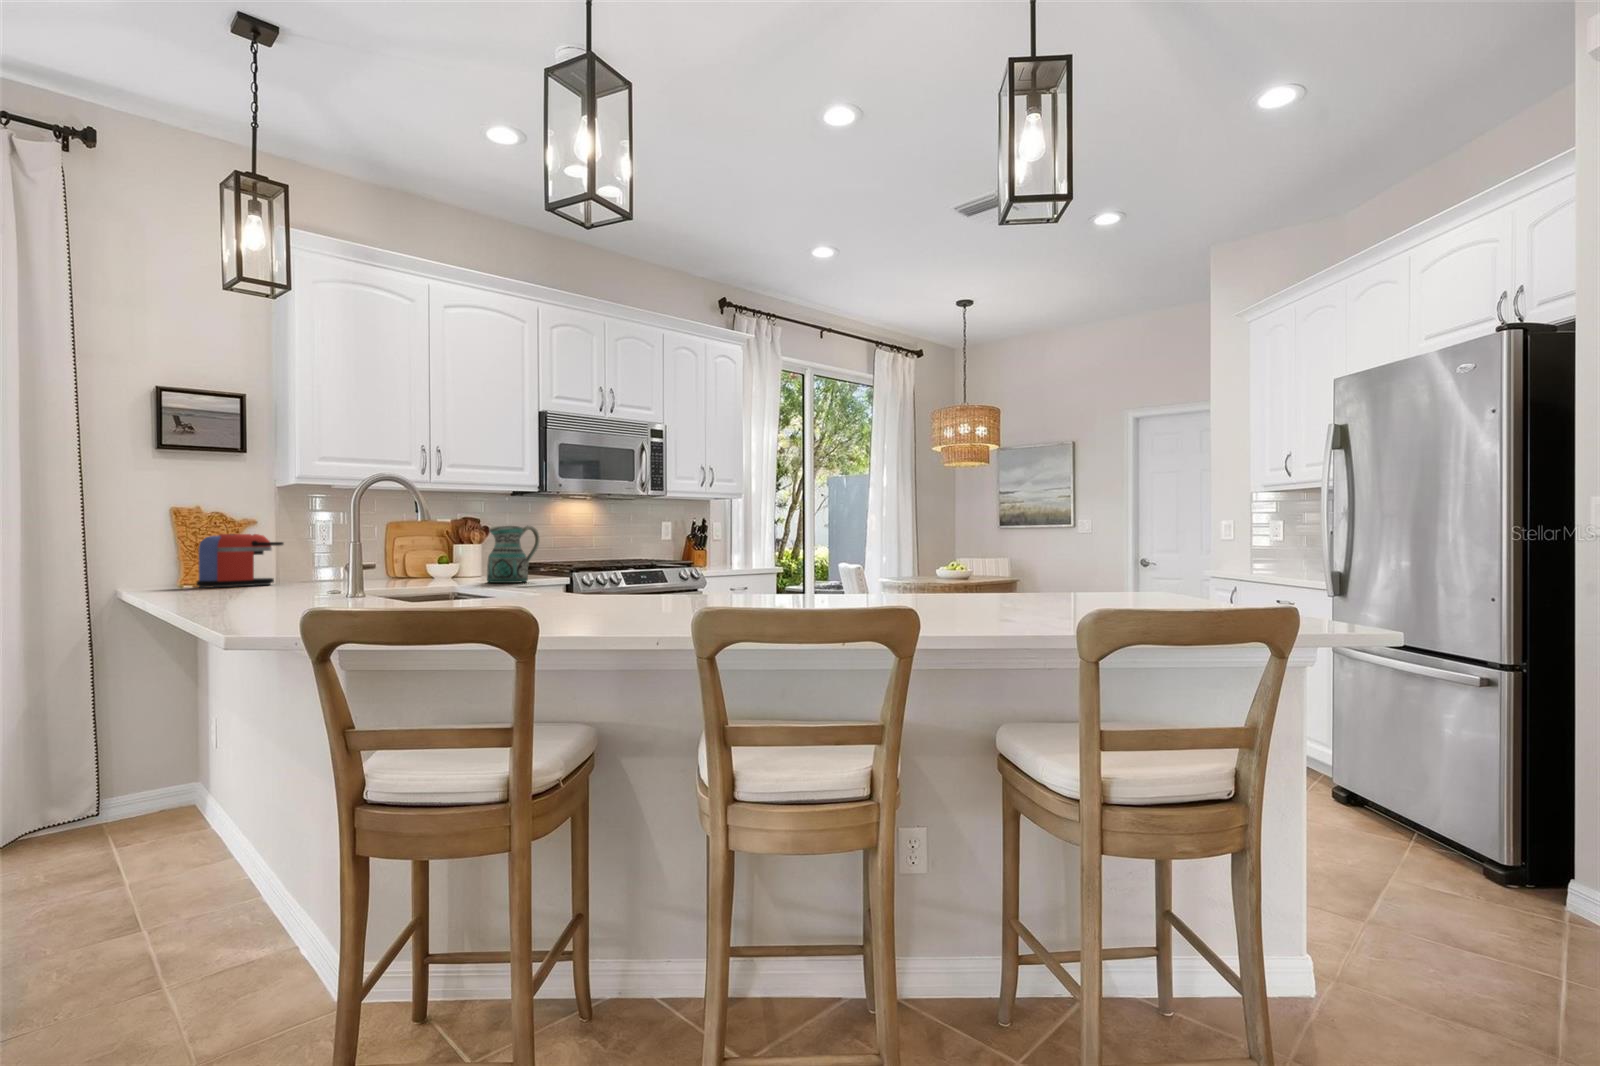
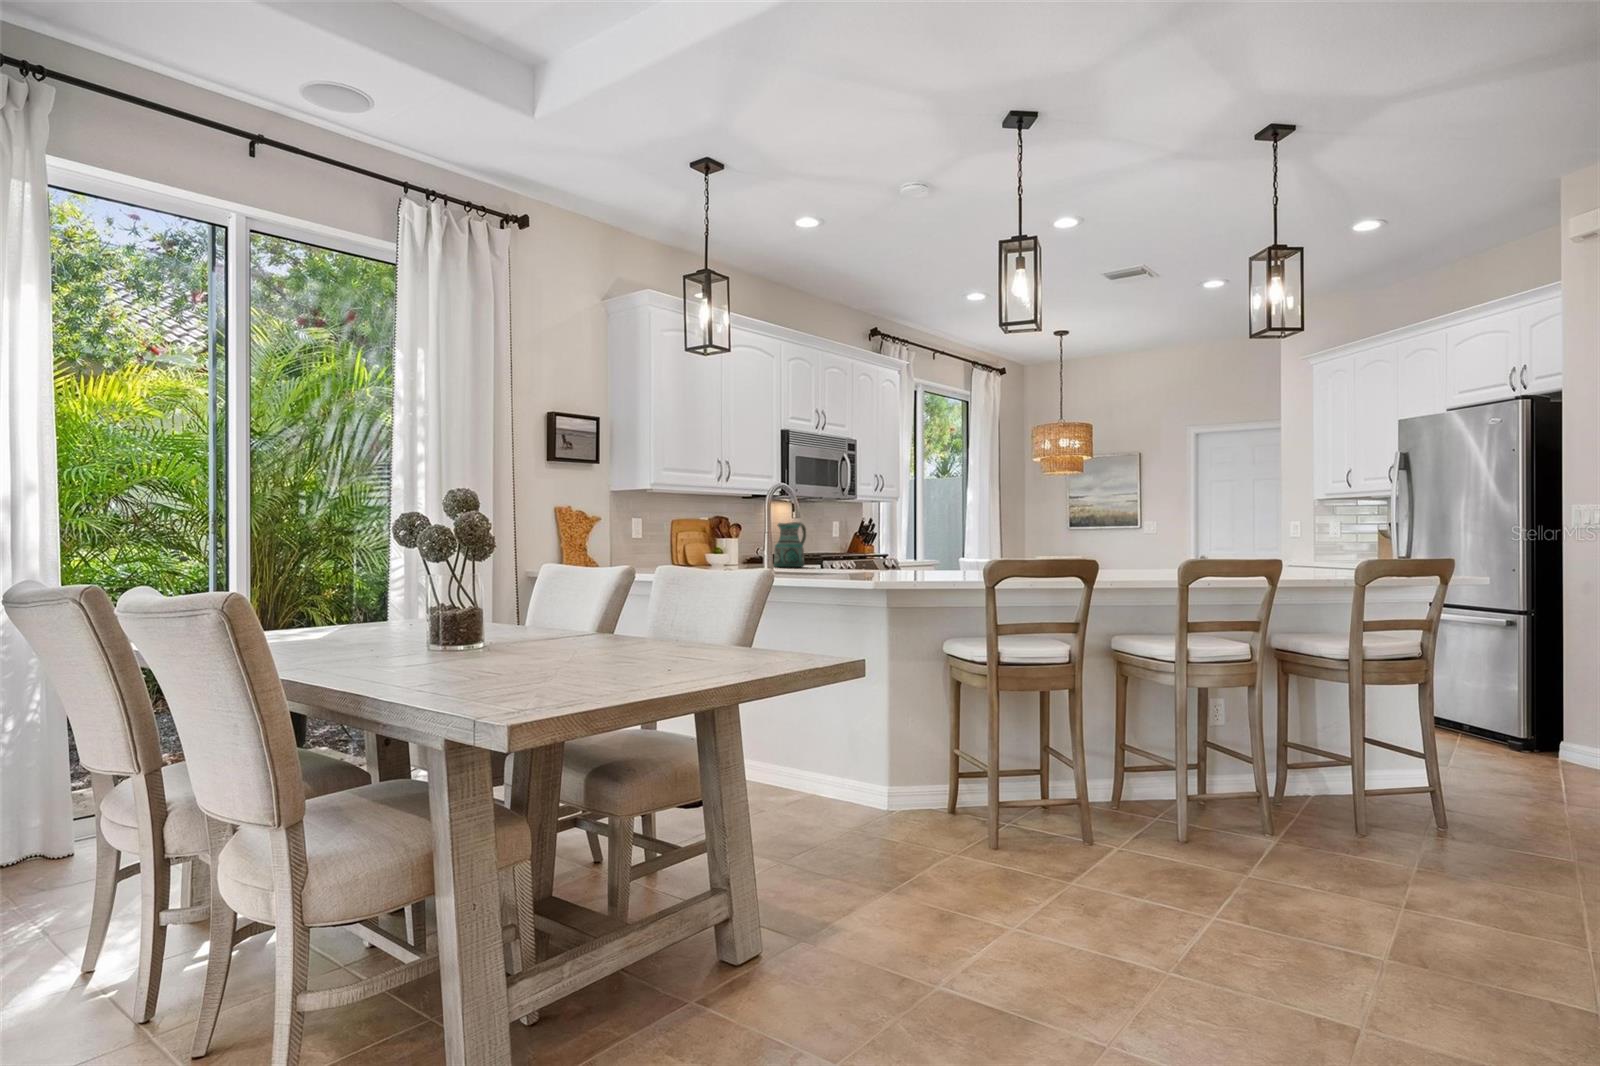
coffee maker: present [196,534,284,588] -> none [588,527,634,568]

